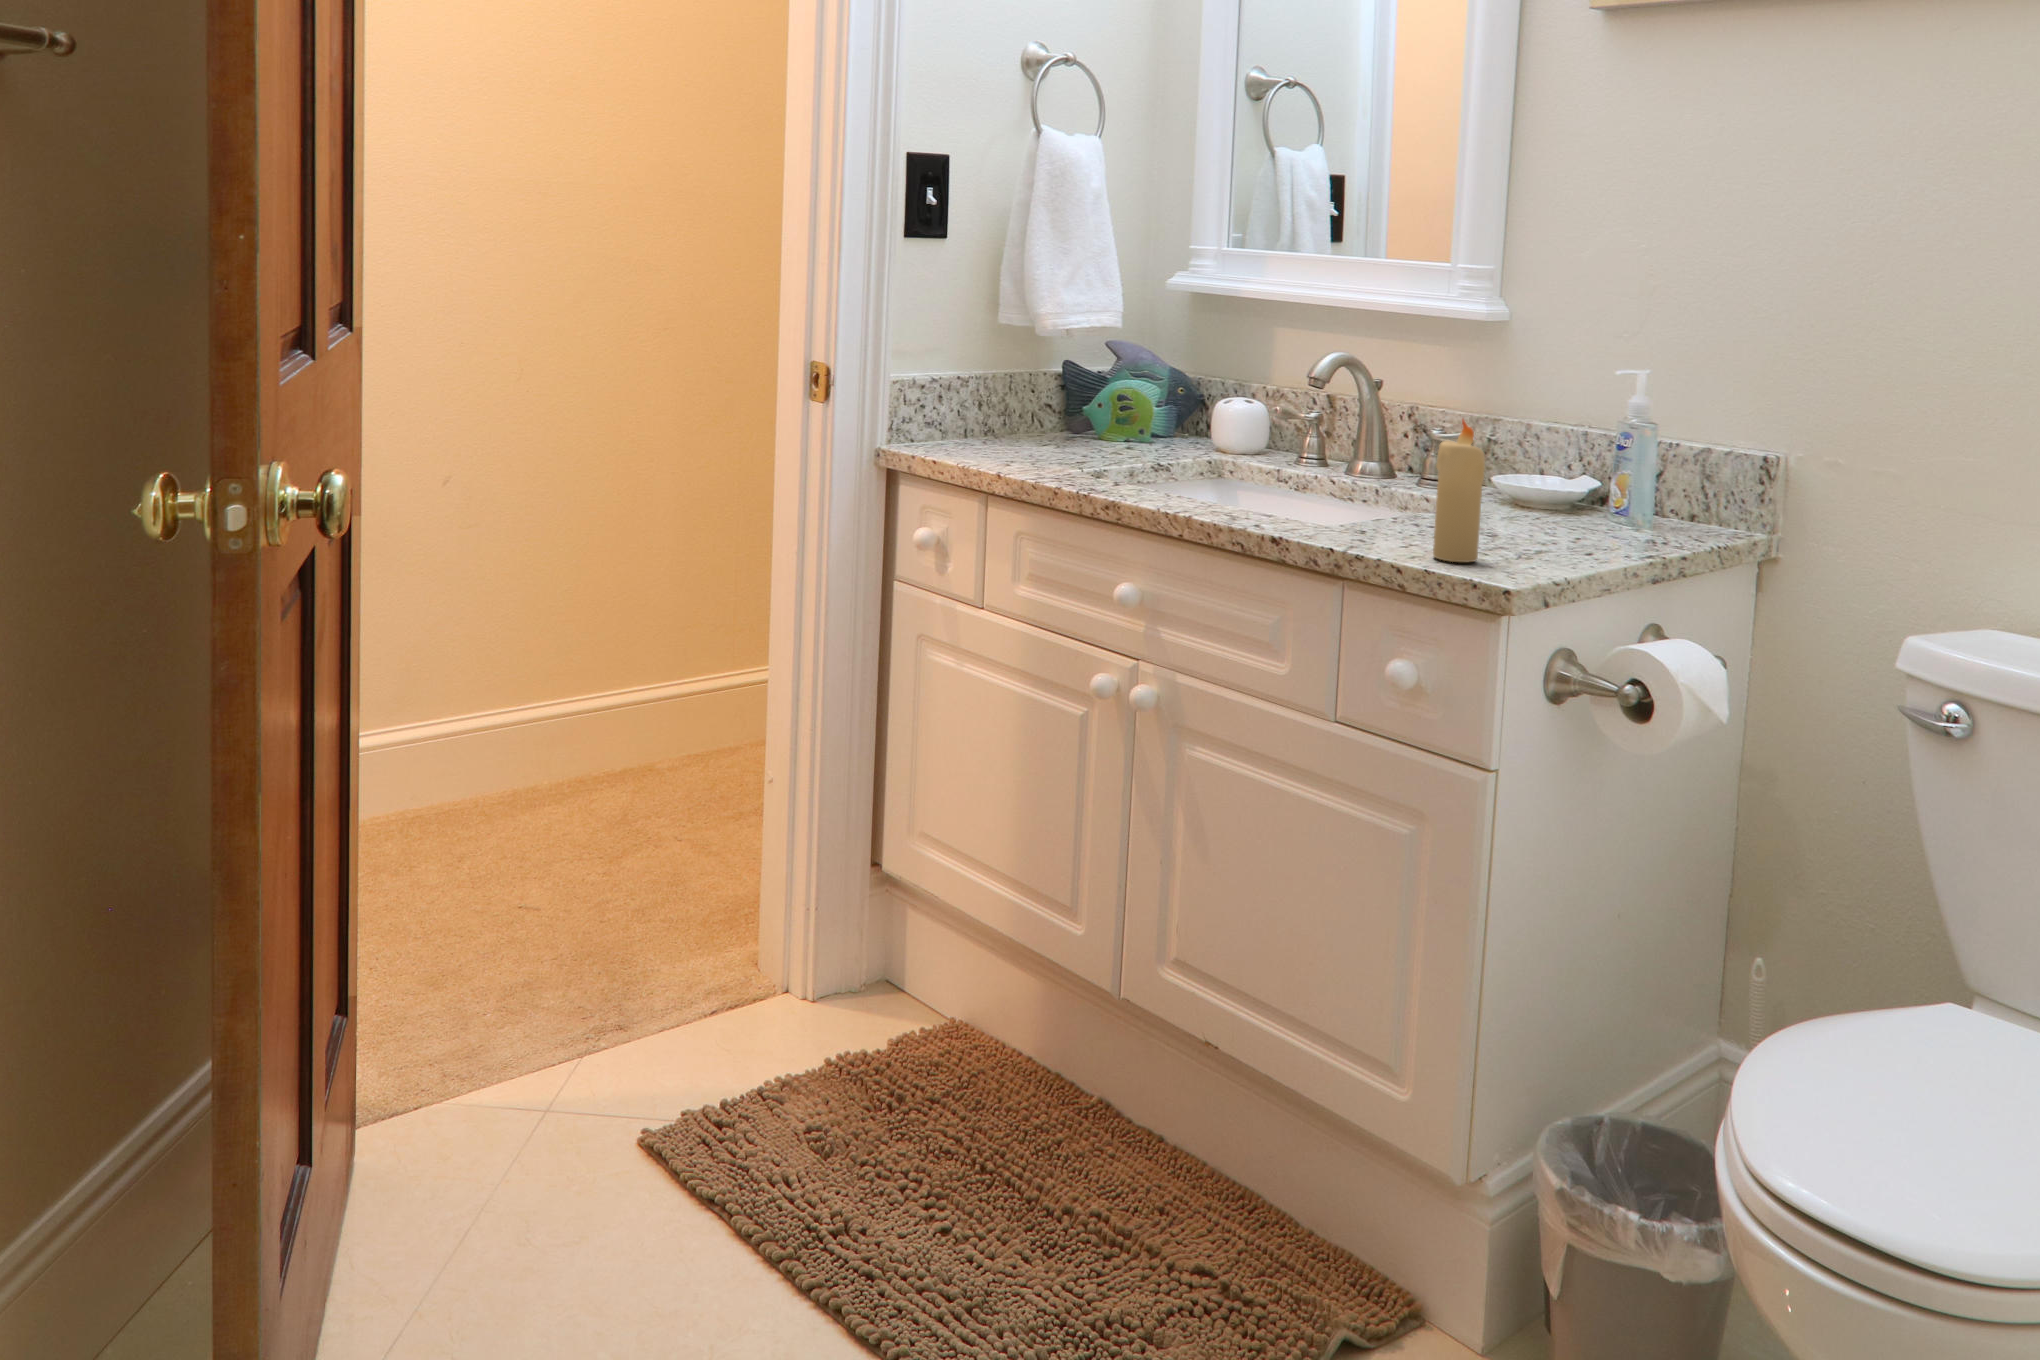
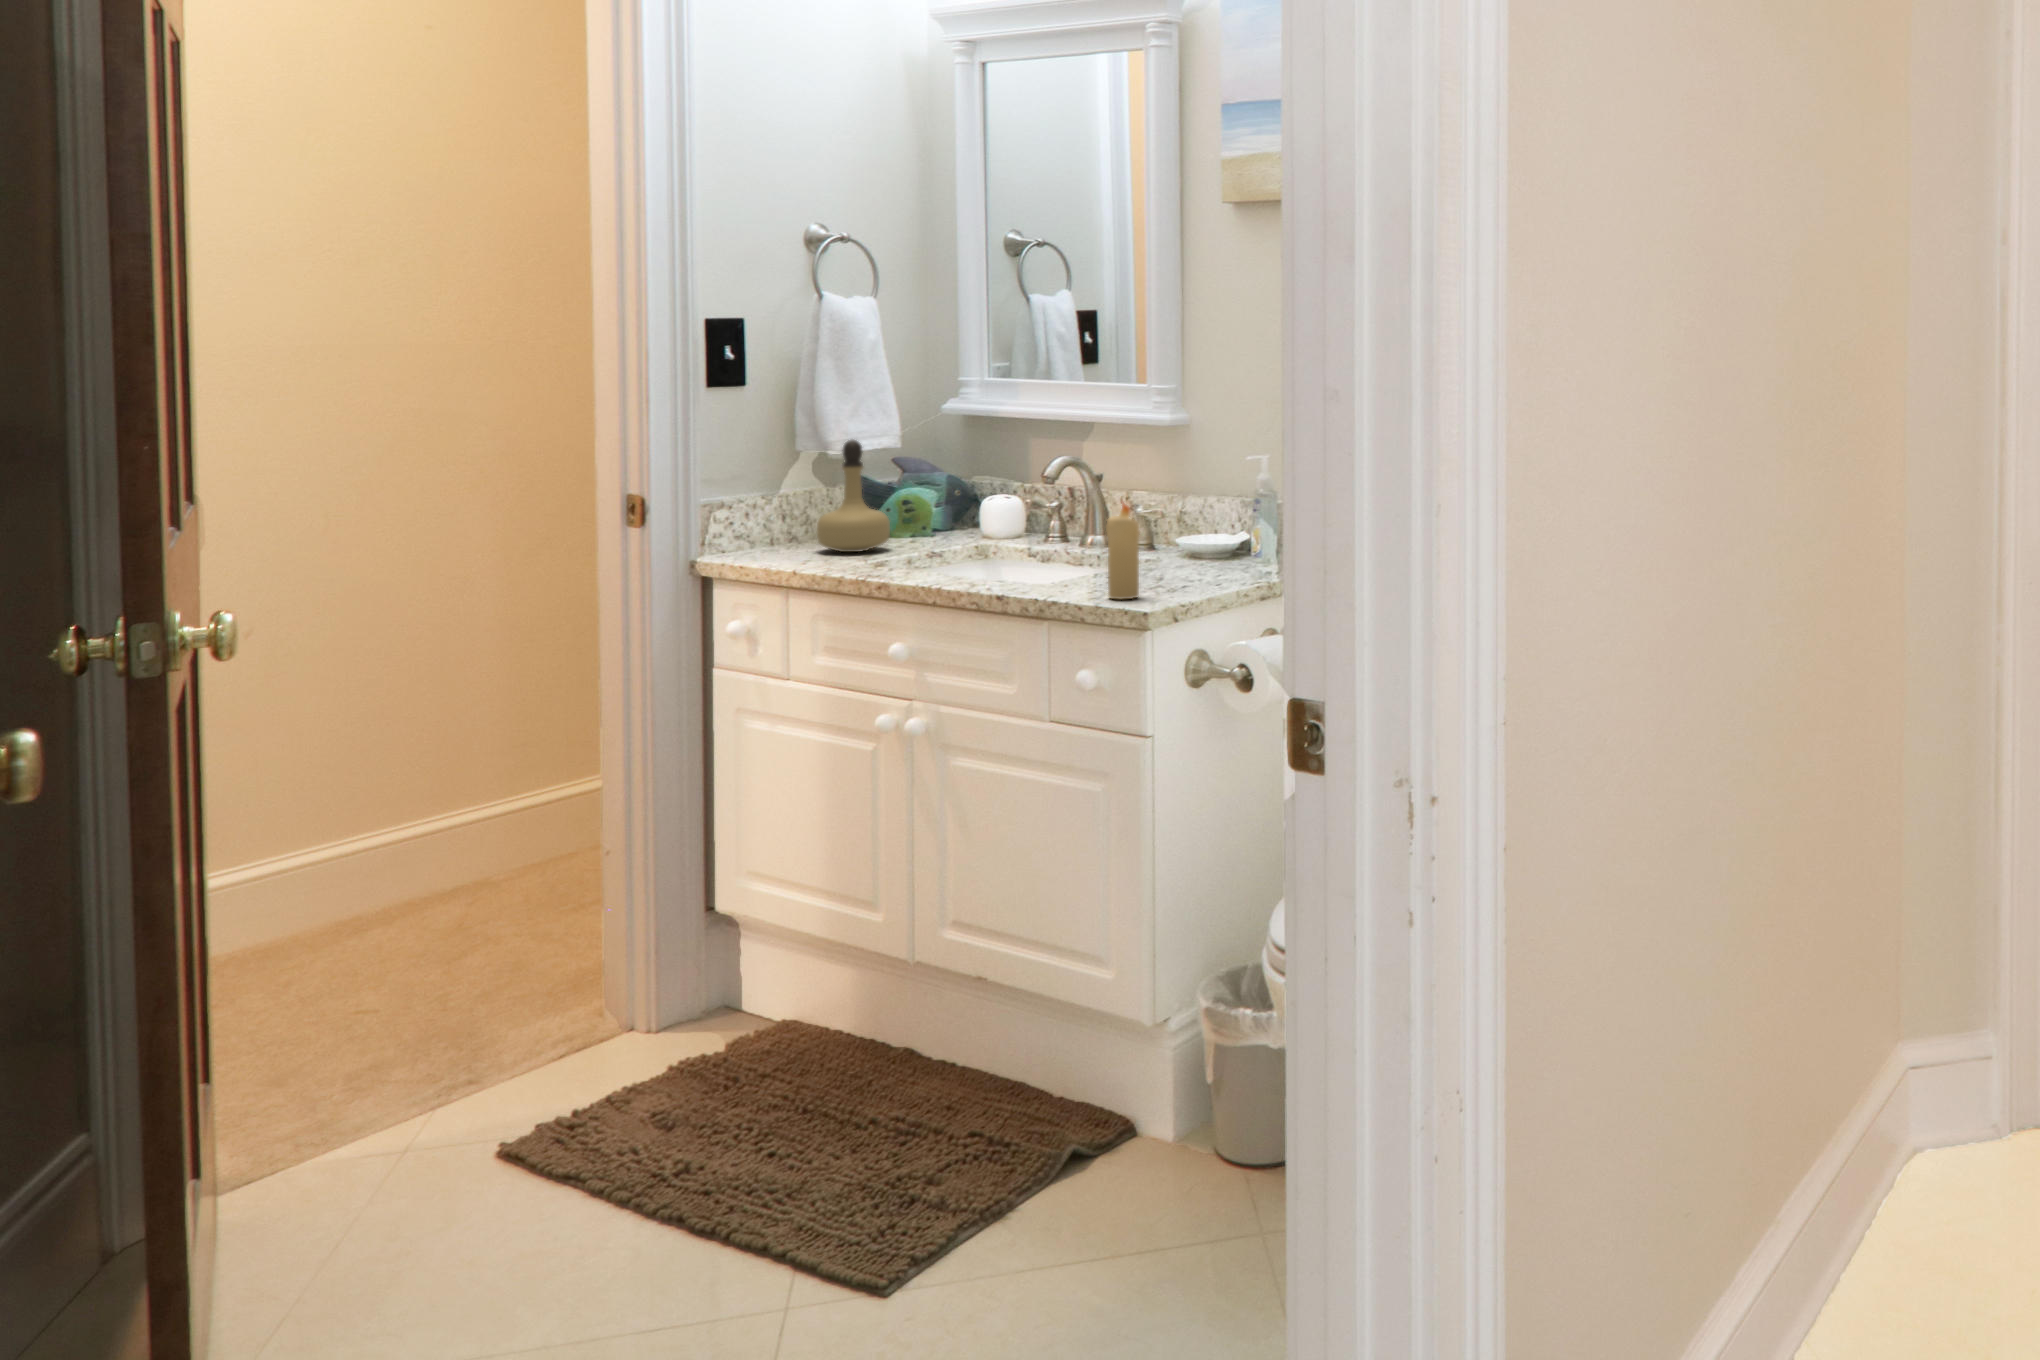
perfume bottle: none [1022,312,1110,455] -> present [817,440,890,552]

